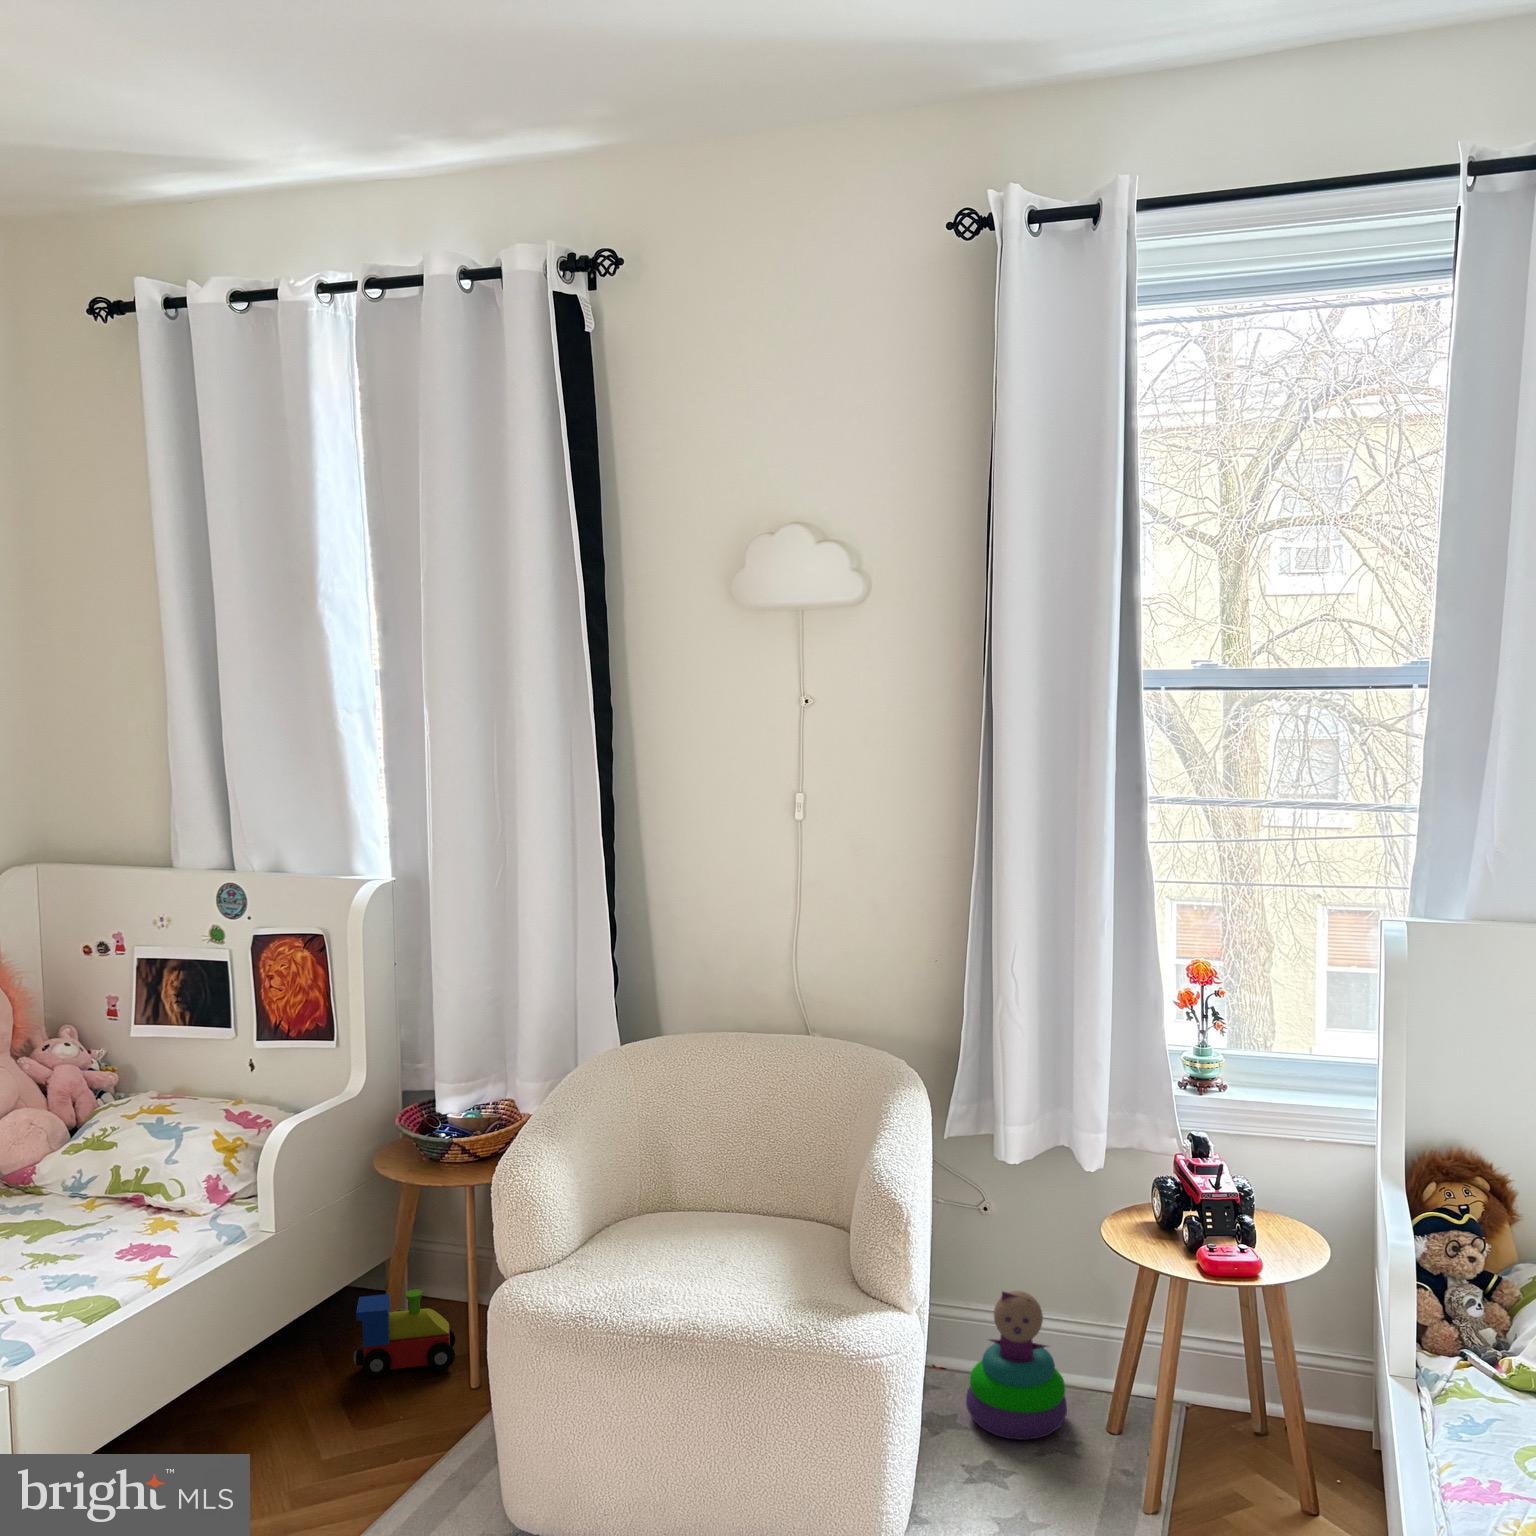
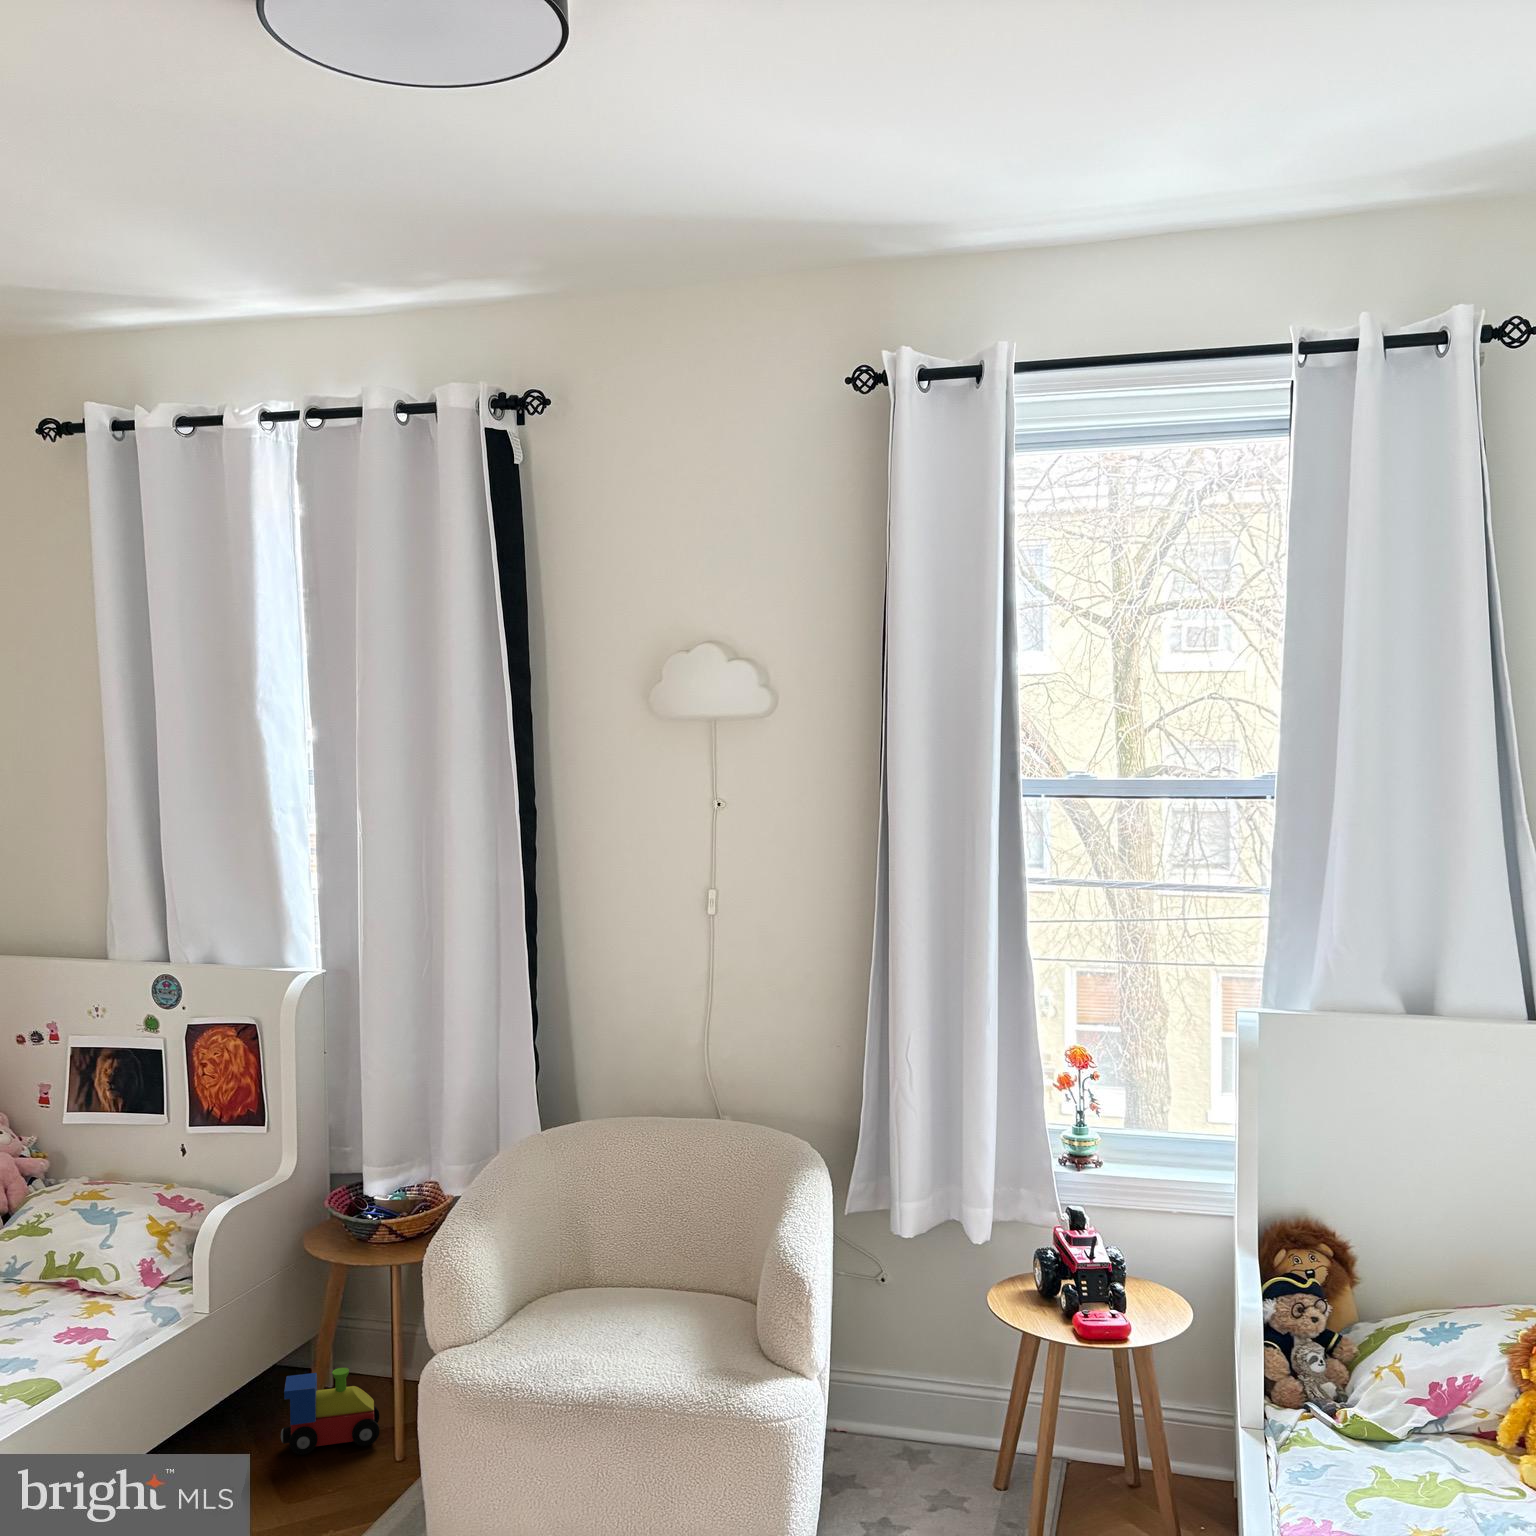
stacking toy: present [966,1291,1067,1440] -> none [866,1357,959,1498]

